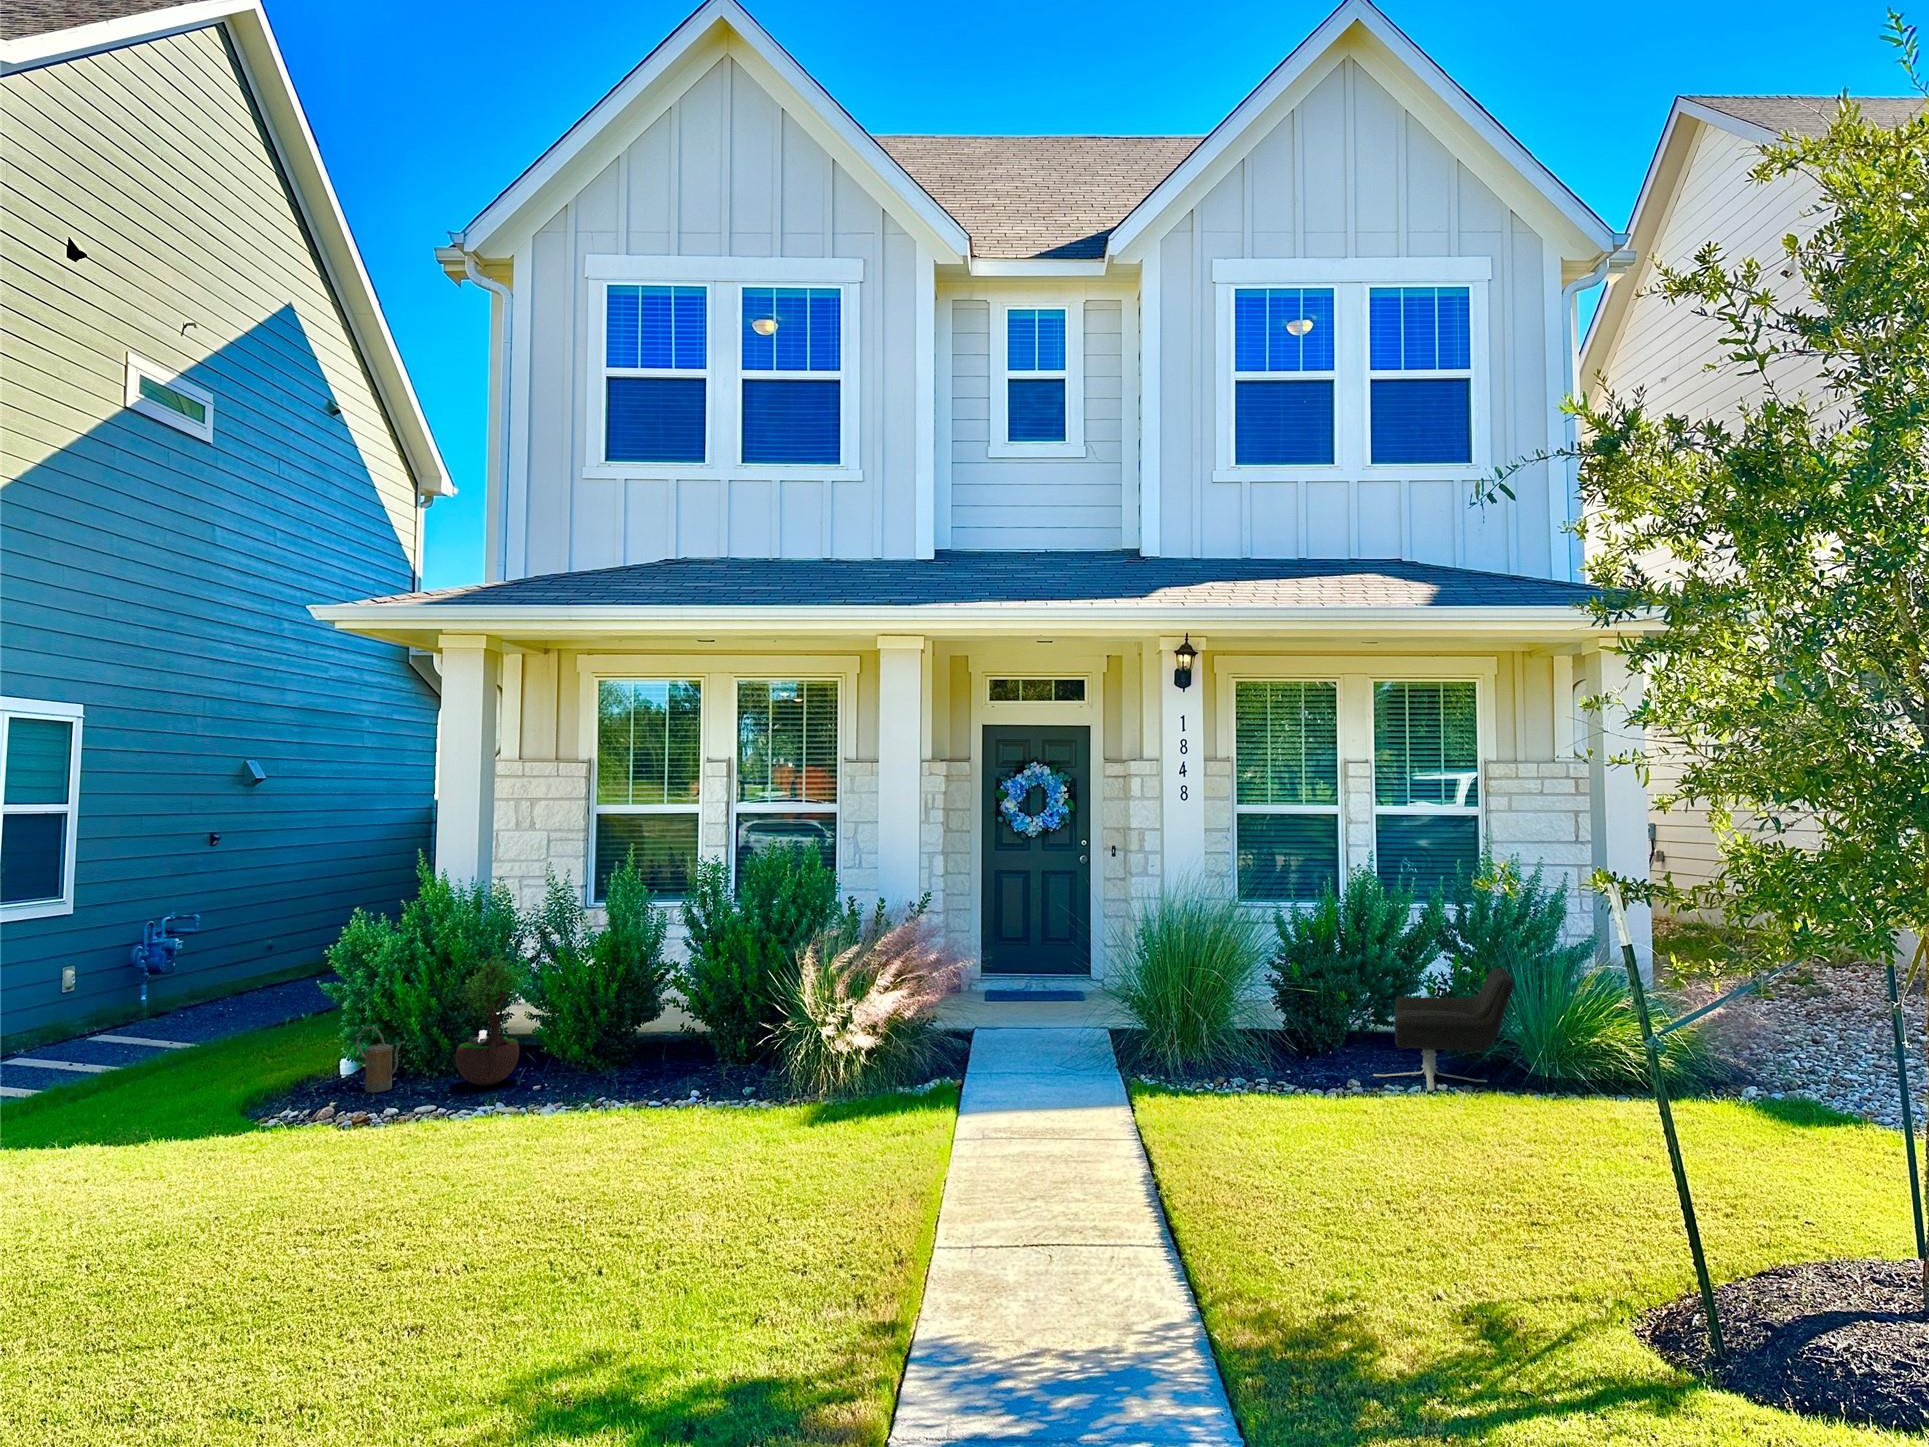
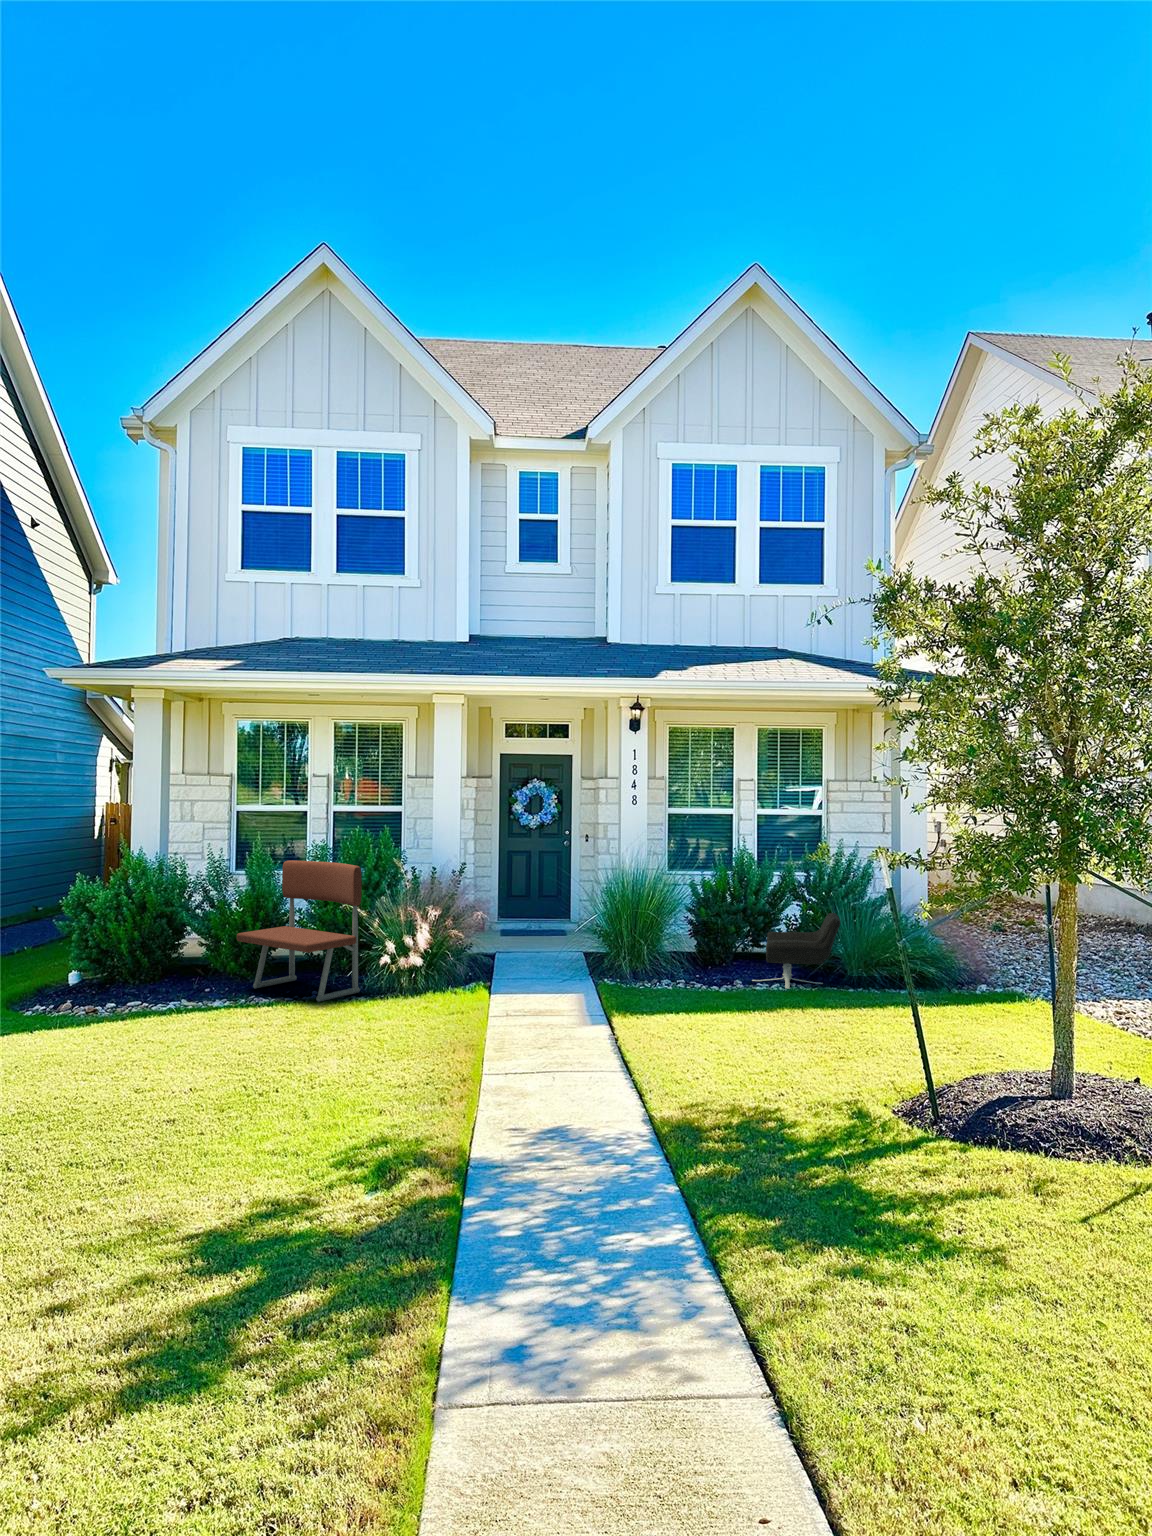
bench: none [580,887,765,1107] -> present [237,861,362,1002]
potted tree: present [451,948,533,1085] -> none [150,900,205,990]
watering can: present [356,1027,403,1092] -> none [84,952,117,995]

